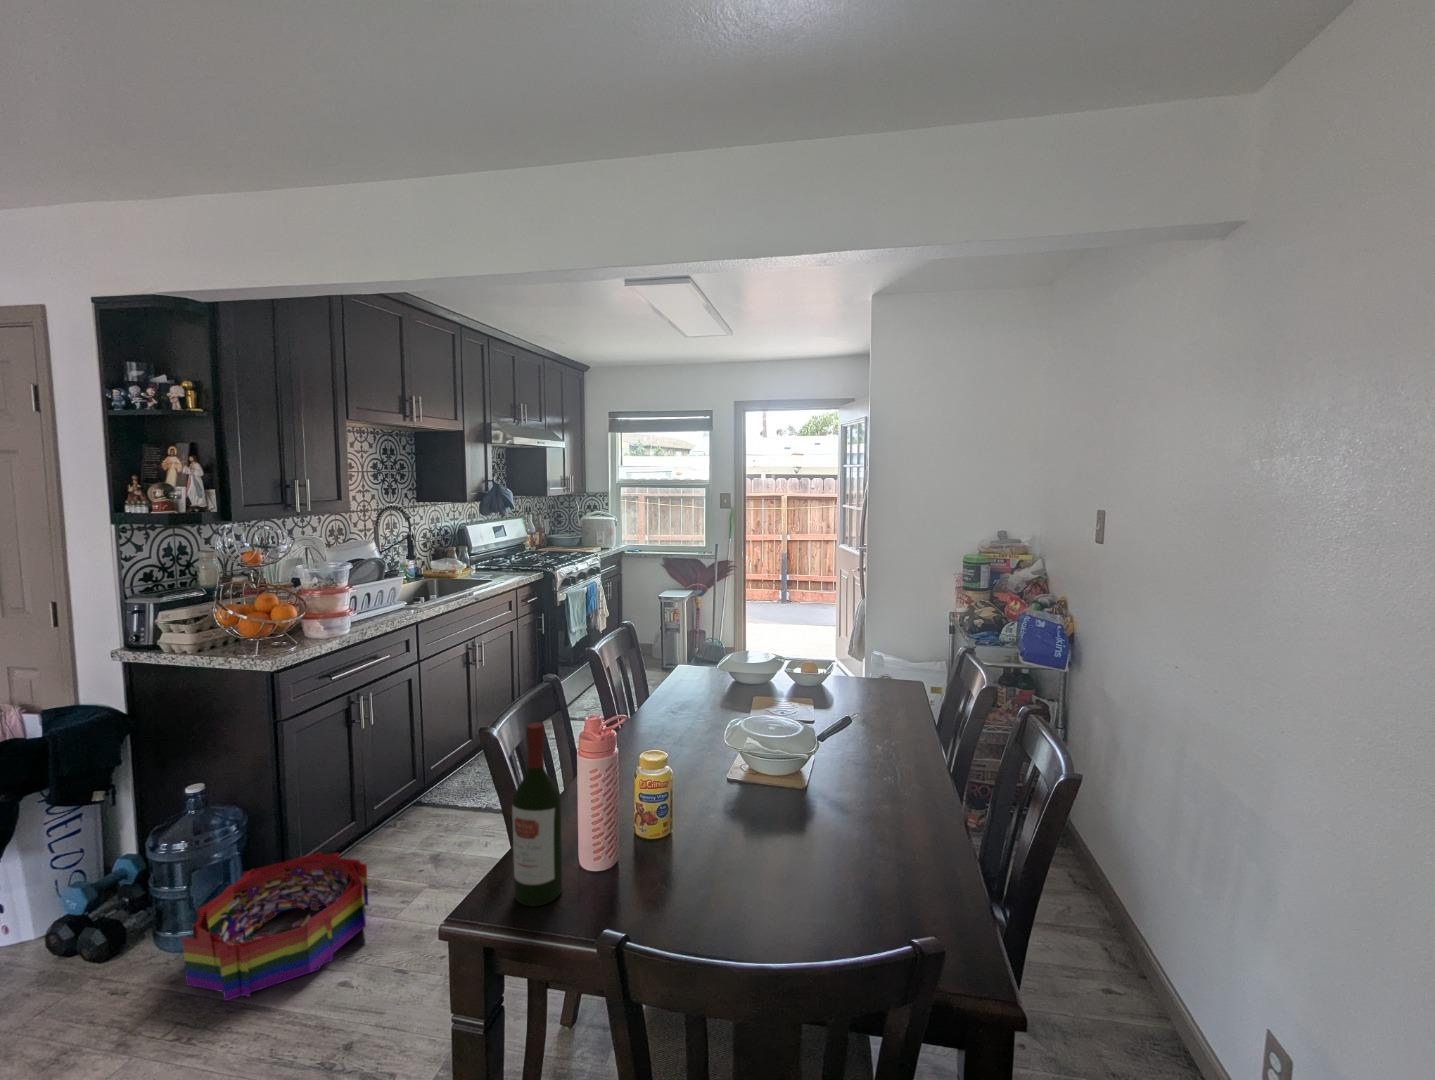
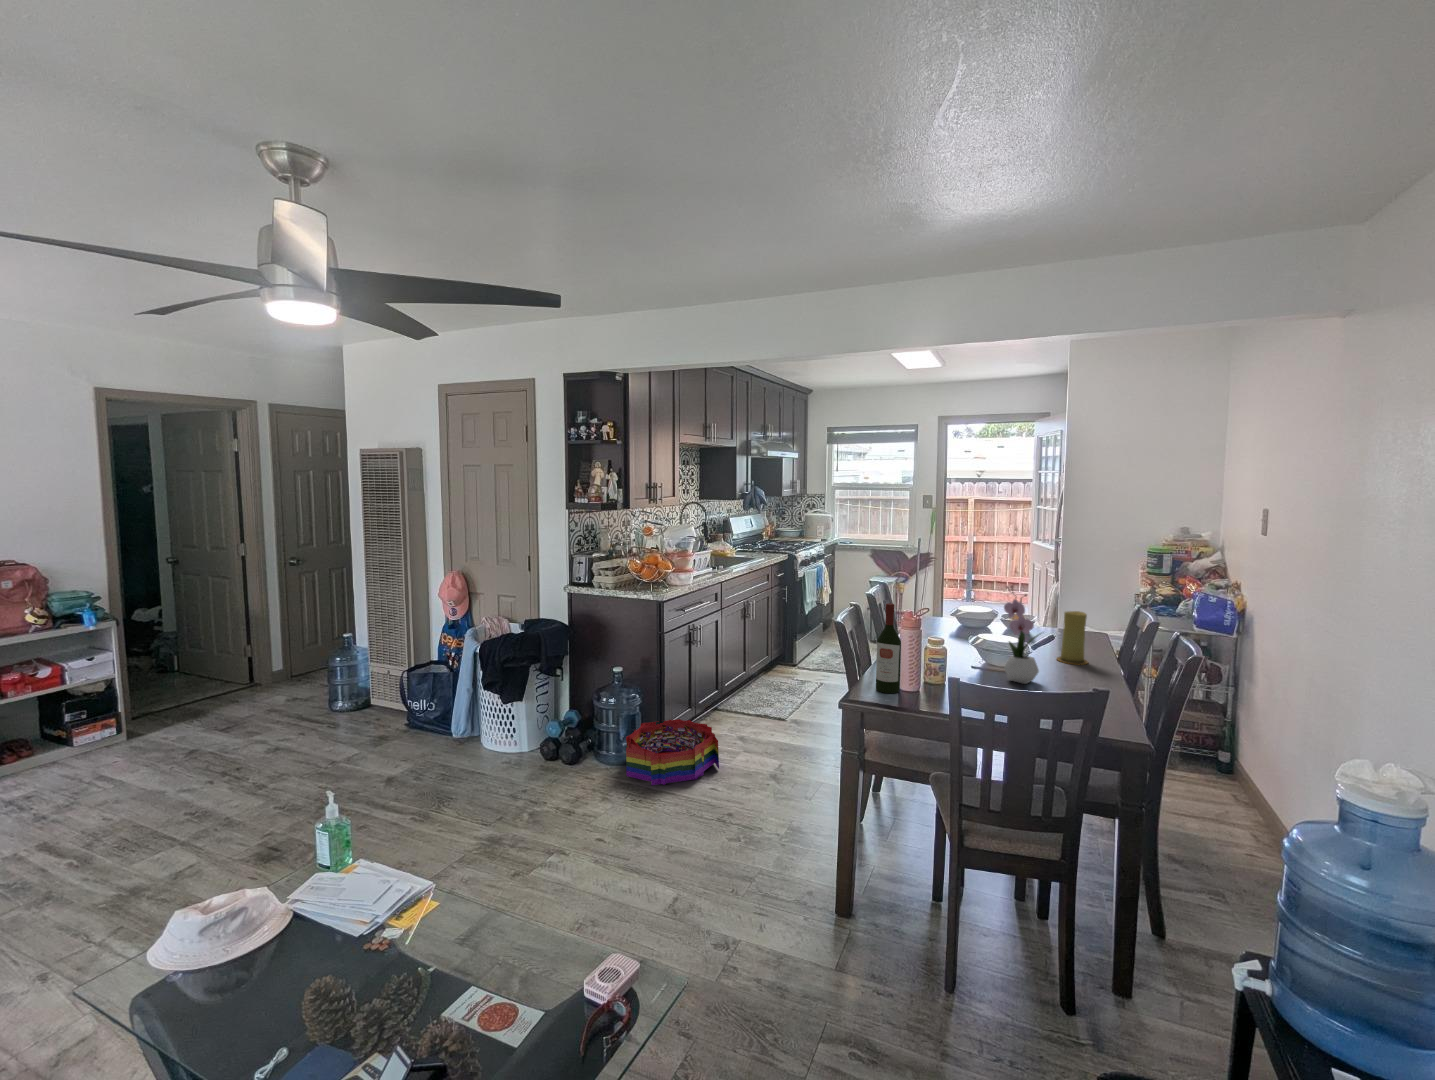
flower arrangement: none [760,661,829,833] -> present [1004,586,1041,684]
candle: none [854,676,899,762] -> present [1057,611,1088,664]

